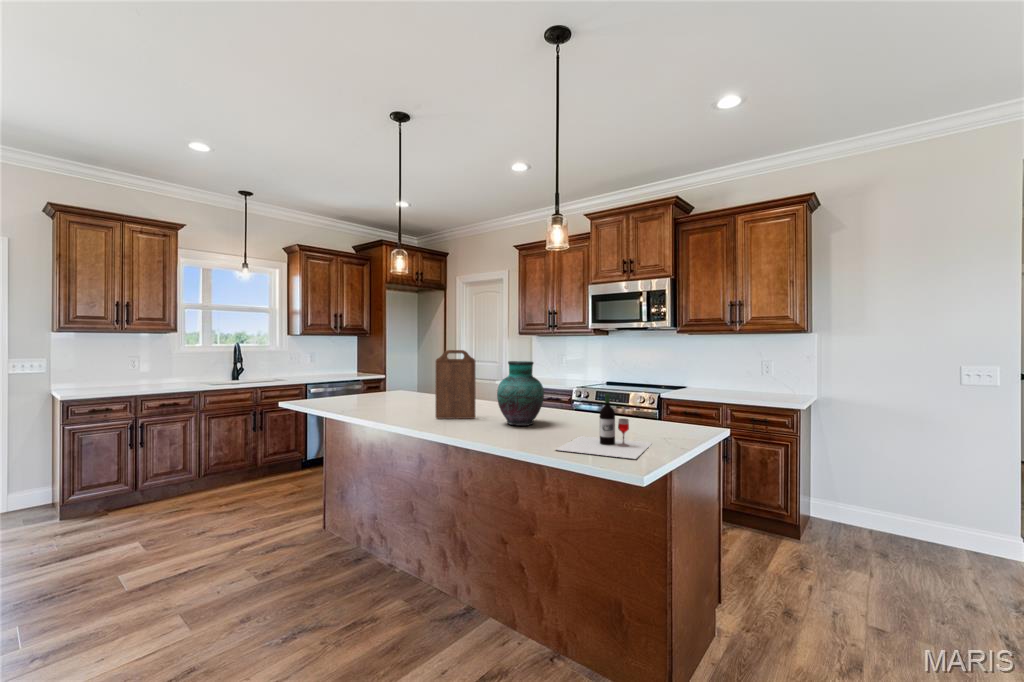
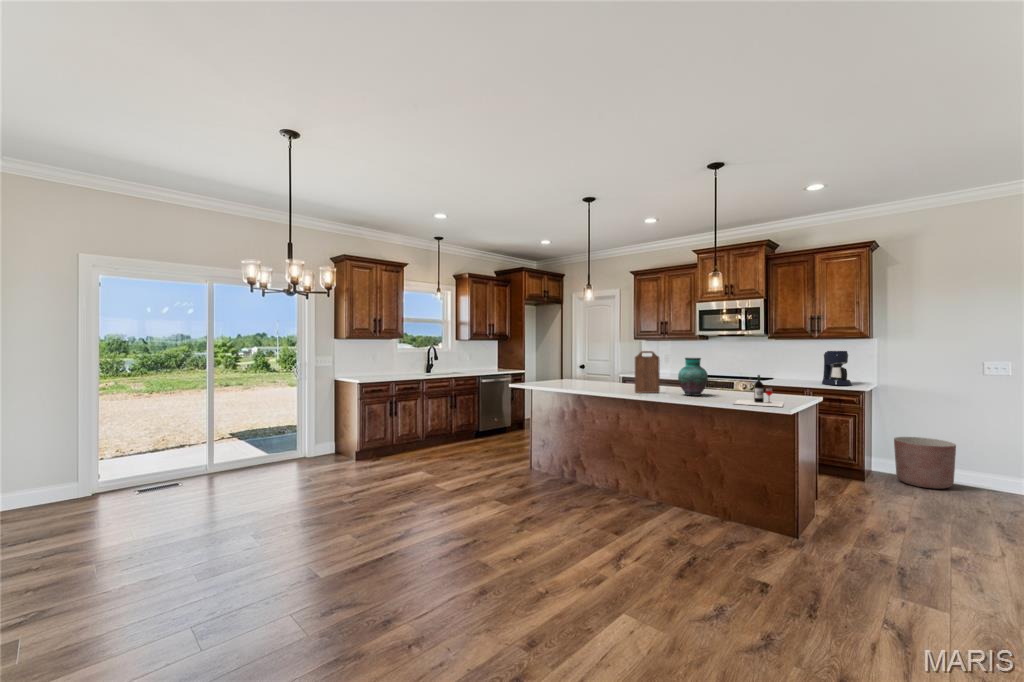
coffee maker: none [744,350,784,400] -> present [822,351,852,385]
planter: none [840,472,927,554] -> present [894,437,956,489]

